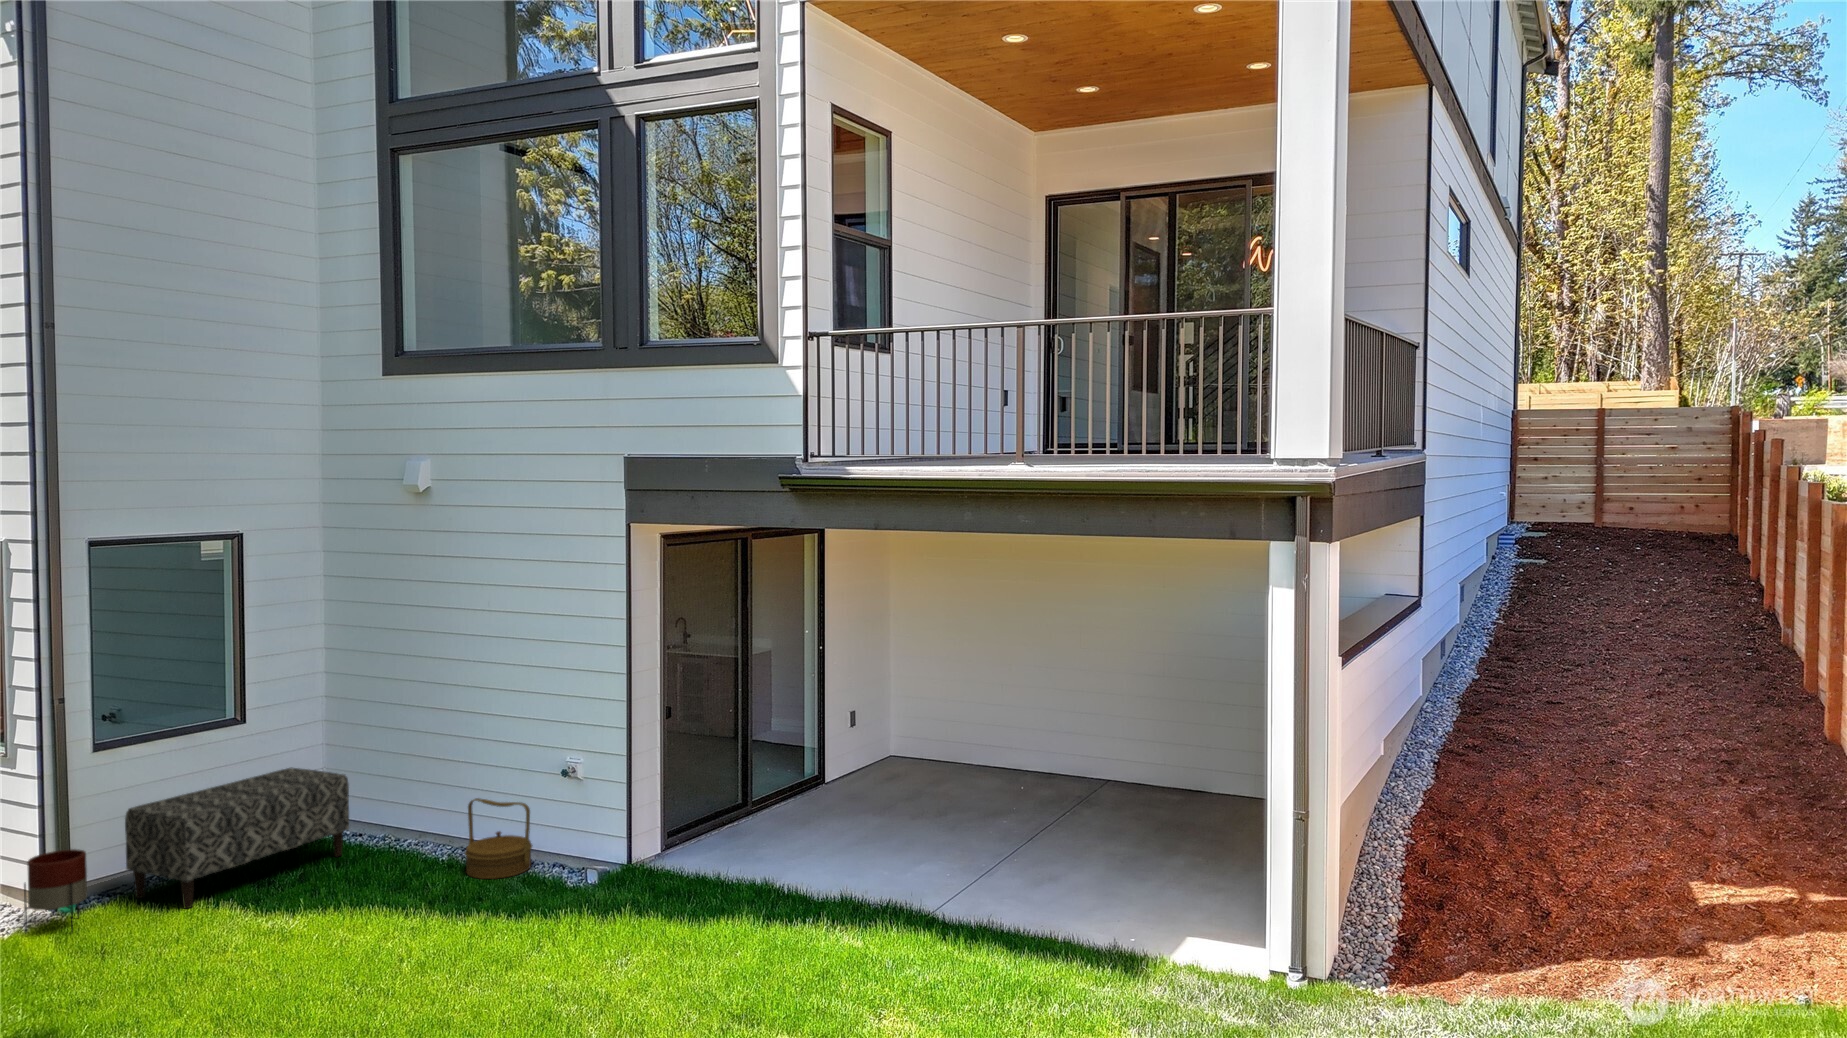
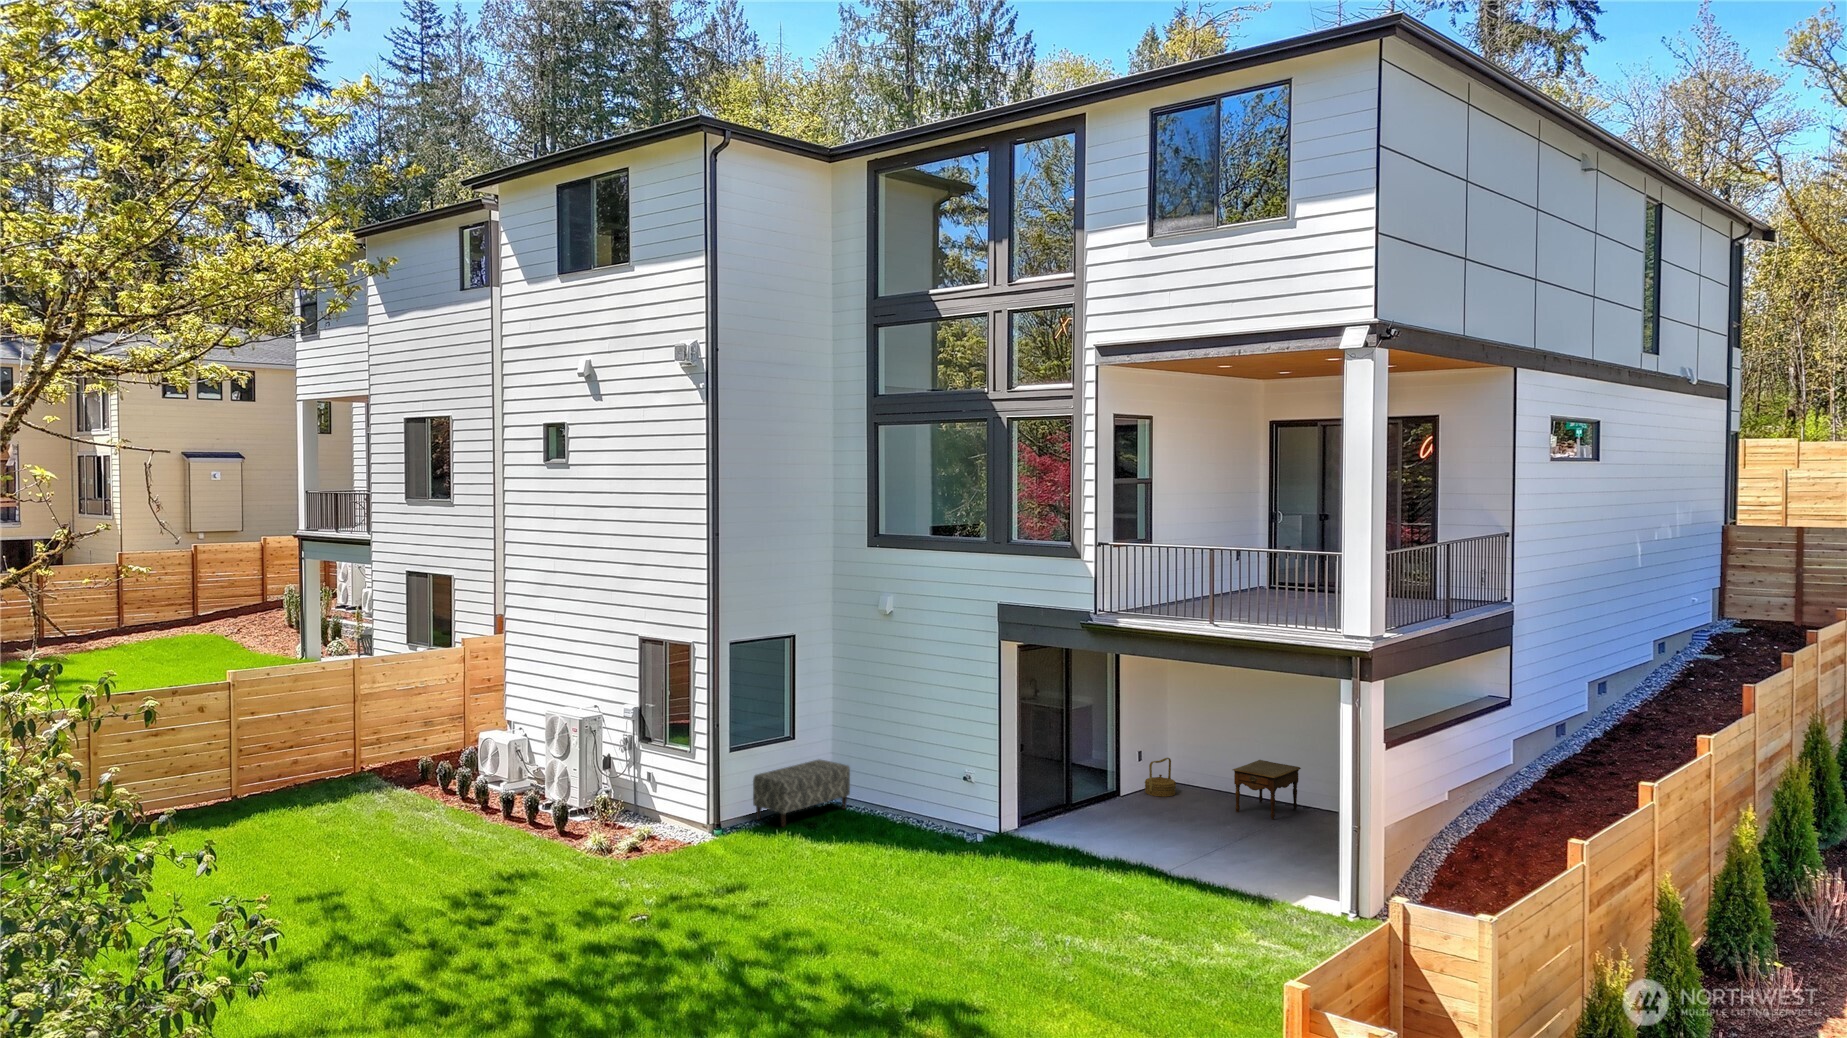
side table: none [1012,716,1108,806] -> present [1233,760,1301,820]
woven basket: present [465,798,533,879] -> present [1145,758,1176,797]
planter: present [24,849,87,932] -> none [718,793,743,833]

